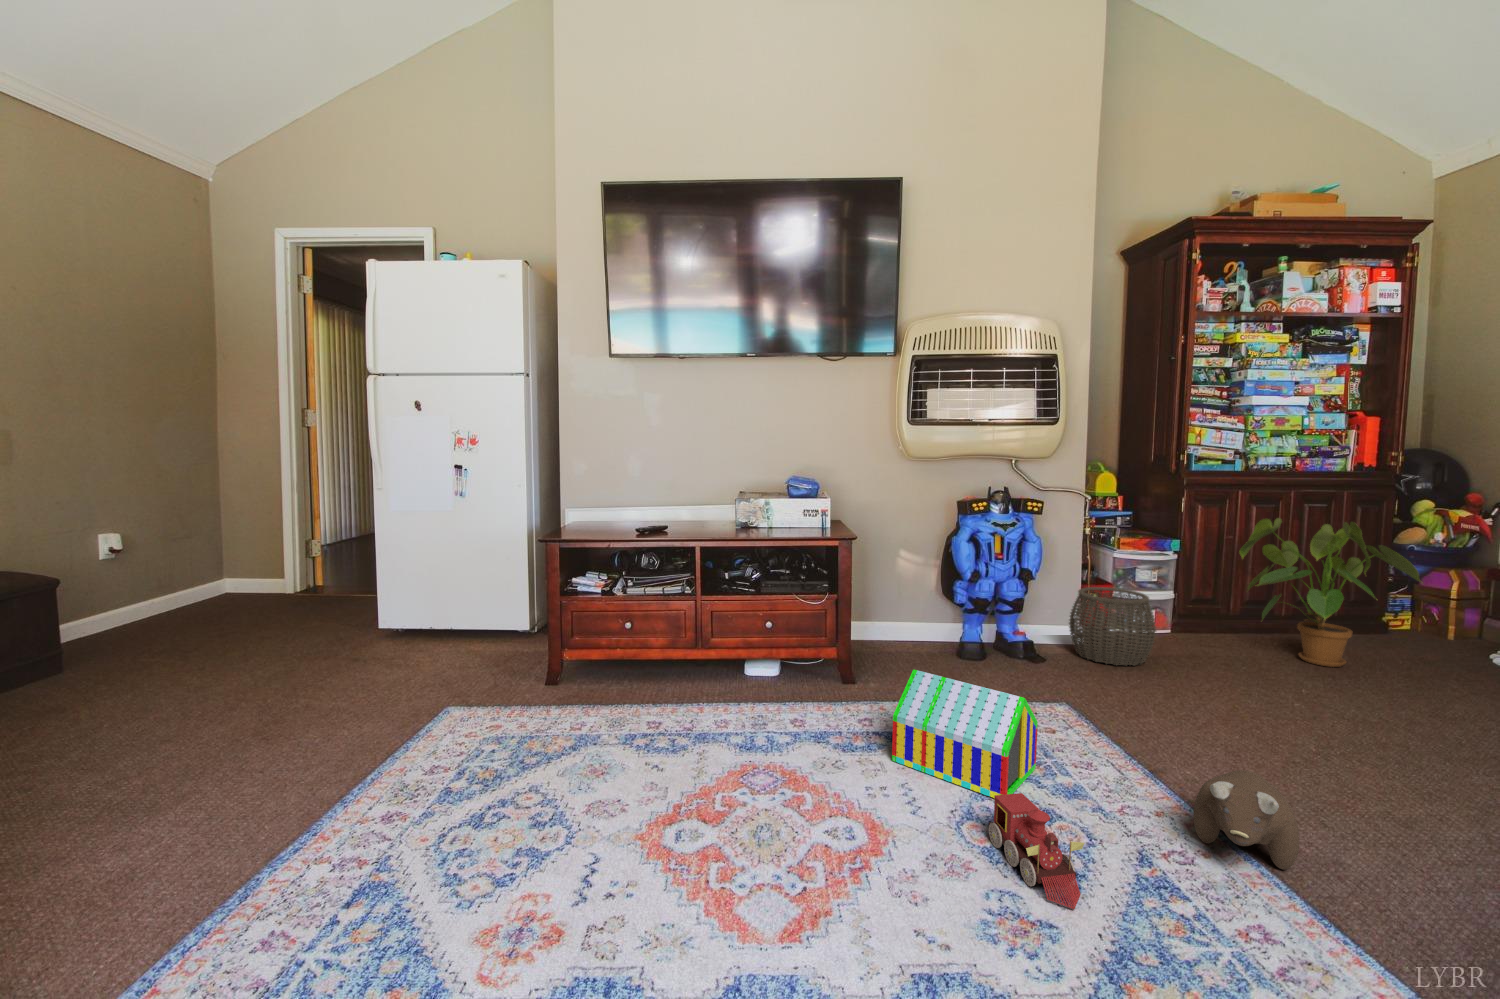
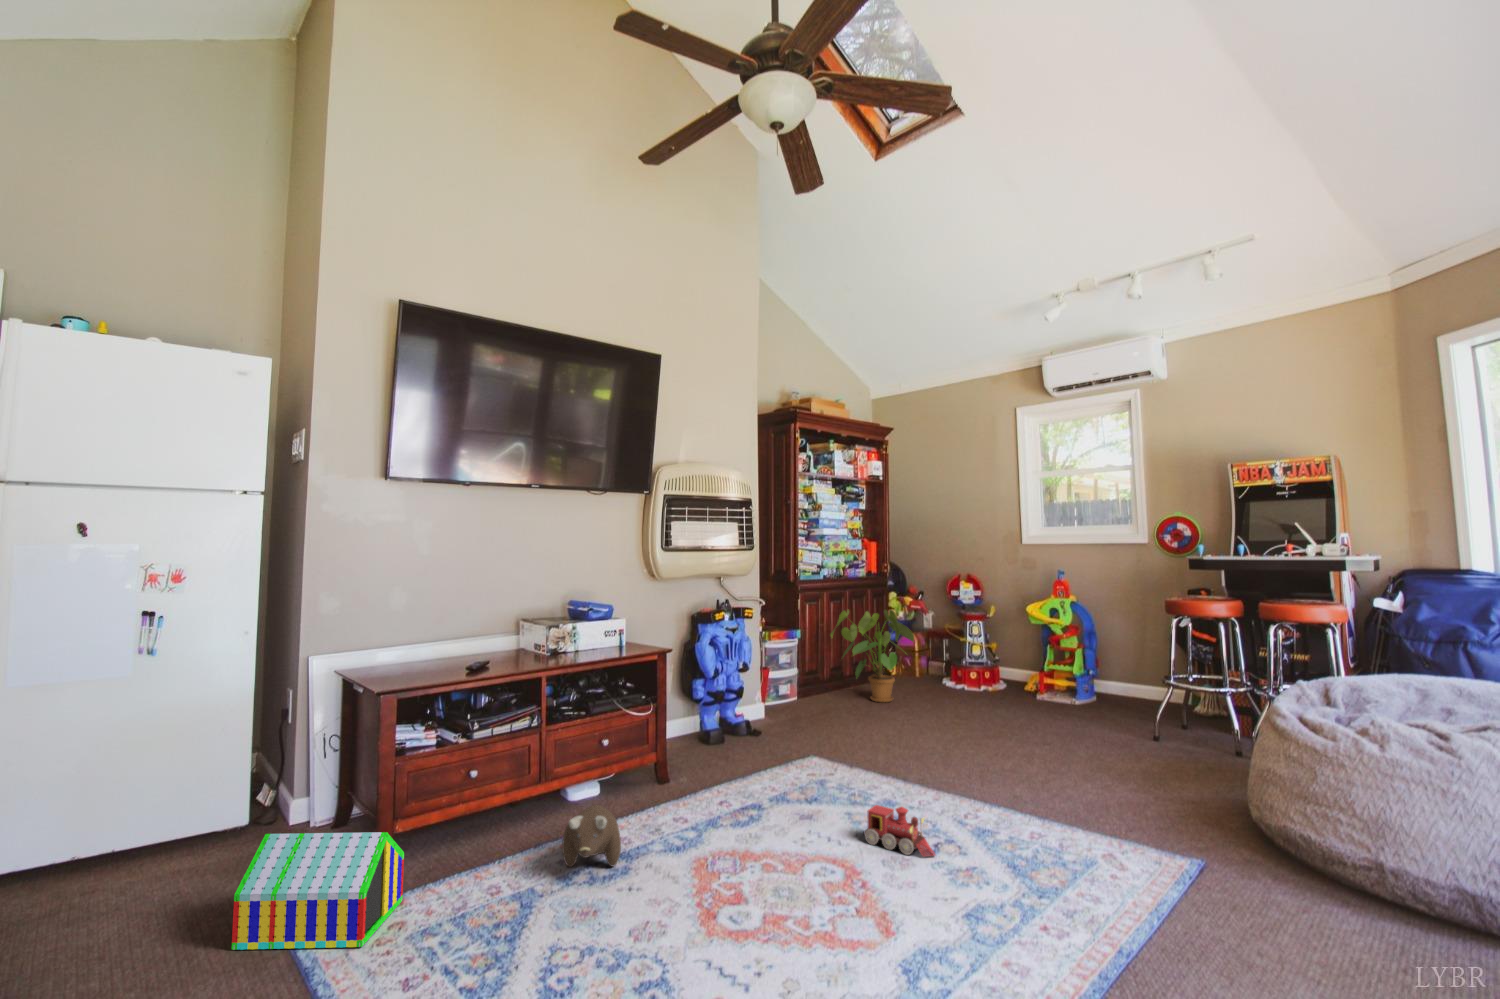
woven basket: present [1069,587,1156,666] -> none [760,669,816,727]
toy house: present [892,670,1038,798] -> present [232,832,404,950]
plush toy: present [1193,770,1299,869] -> present [562,805,621,867]

